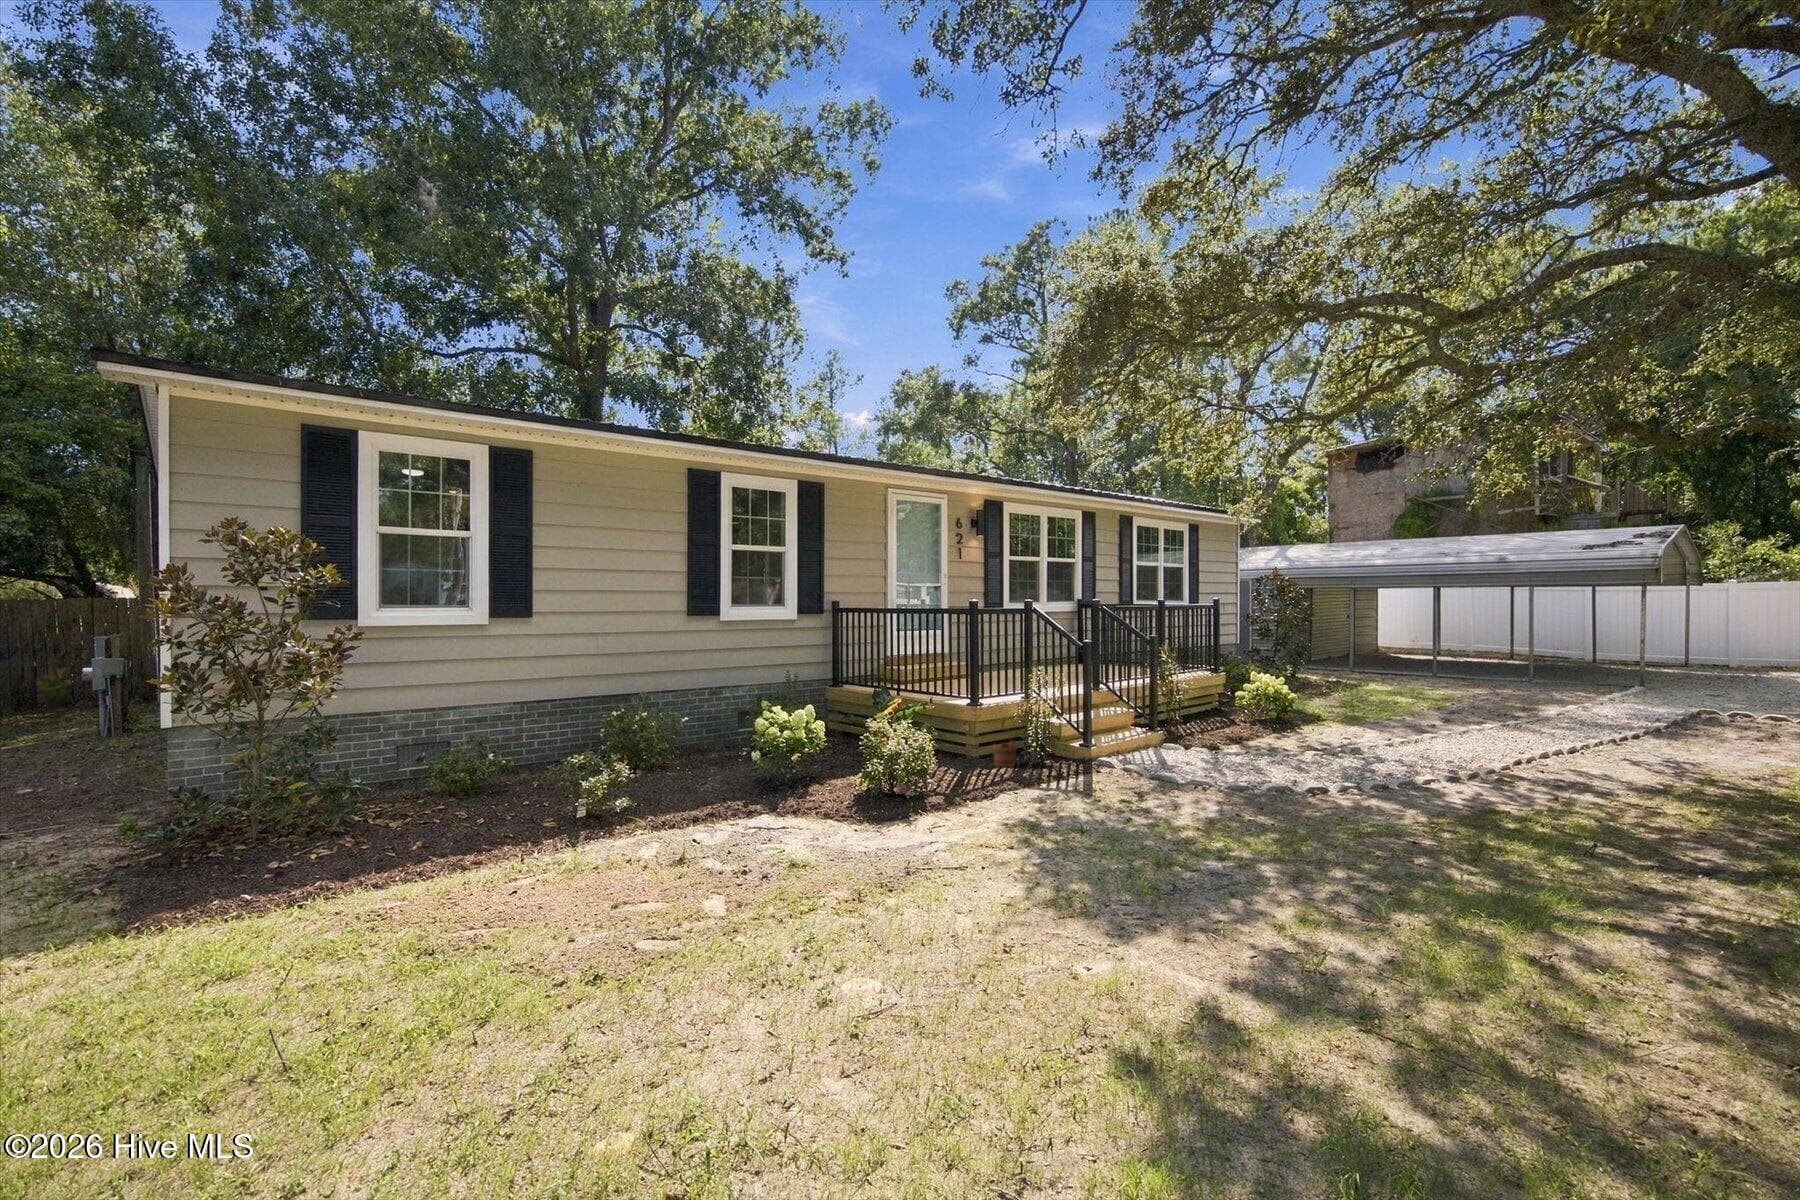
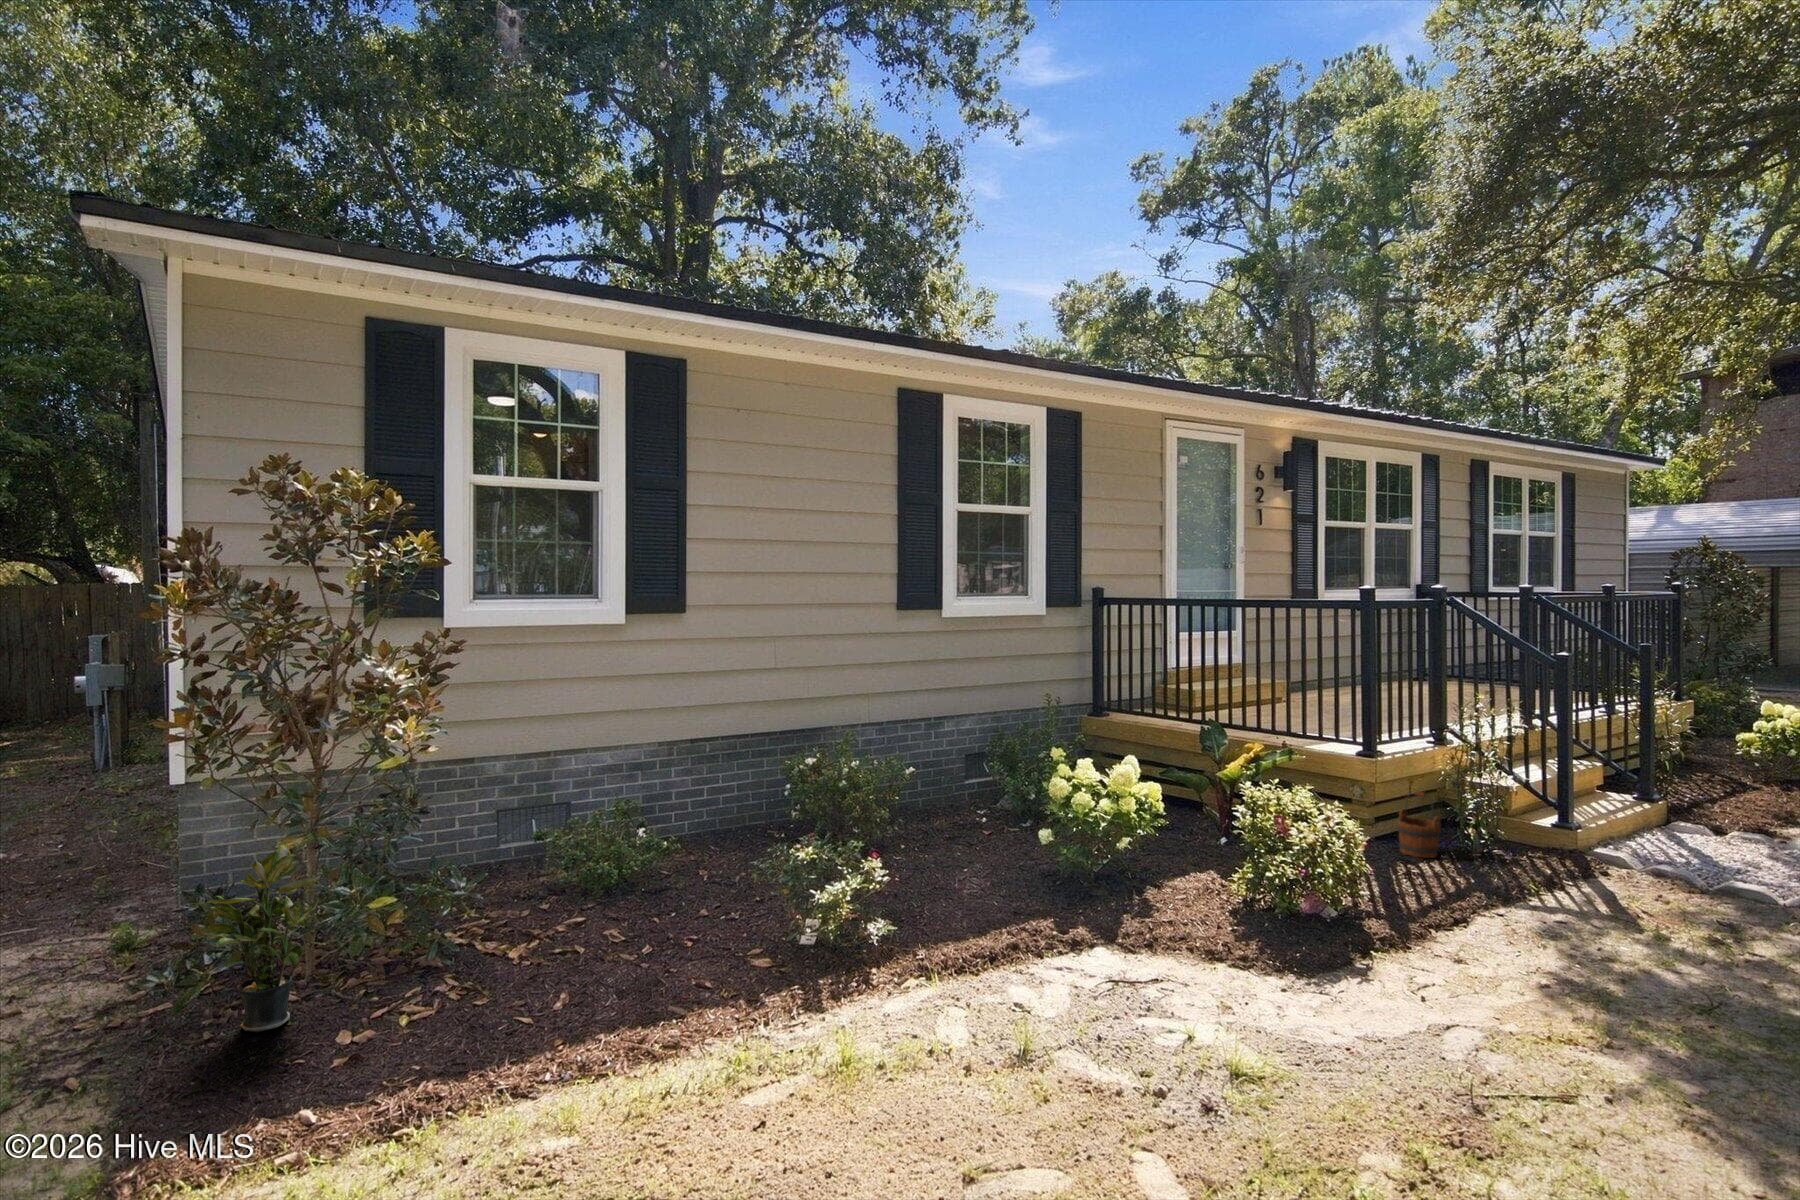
potted plant: present [38,669,72,712] -> present [202,844,319,1032]

